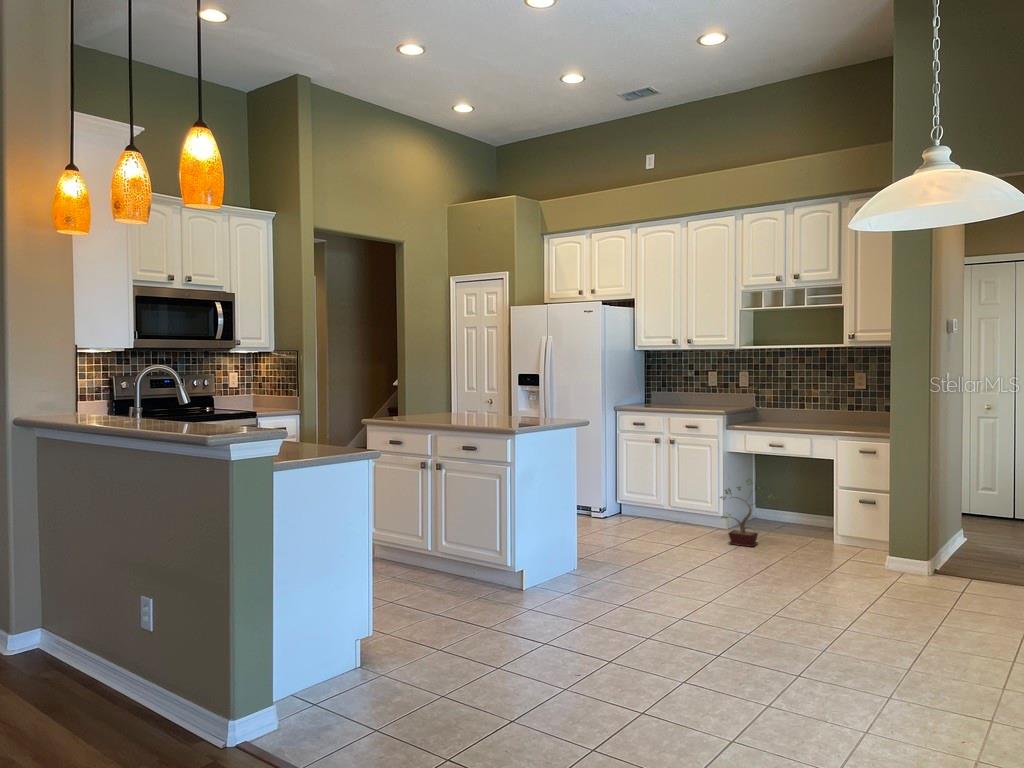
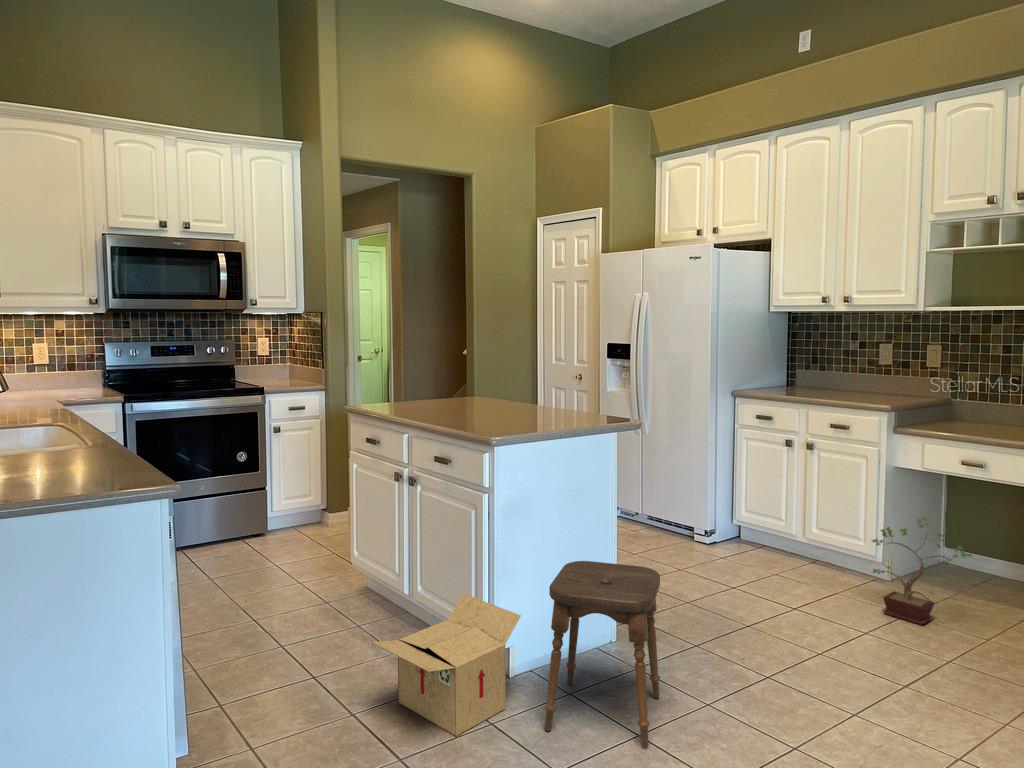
stool: none [559,506,625,606] -> present [545,561,660,748]
cardboard box: none [450,536,536,613] -> present [372,593,521,736]

